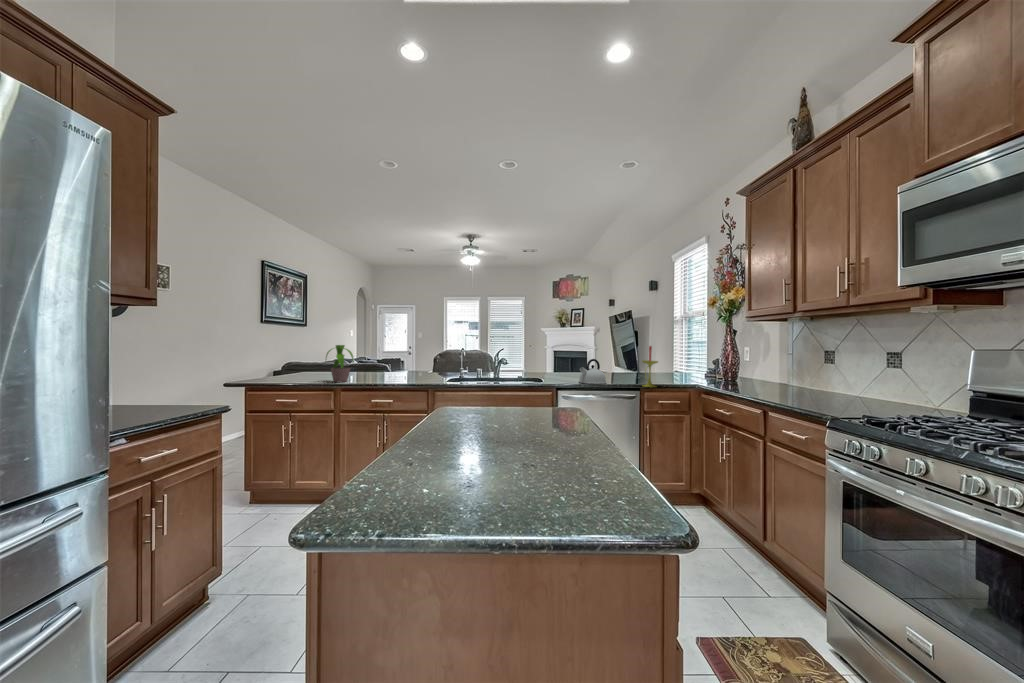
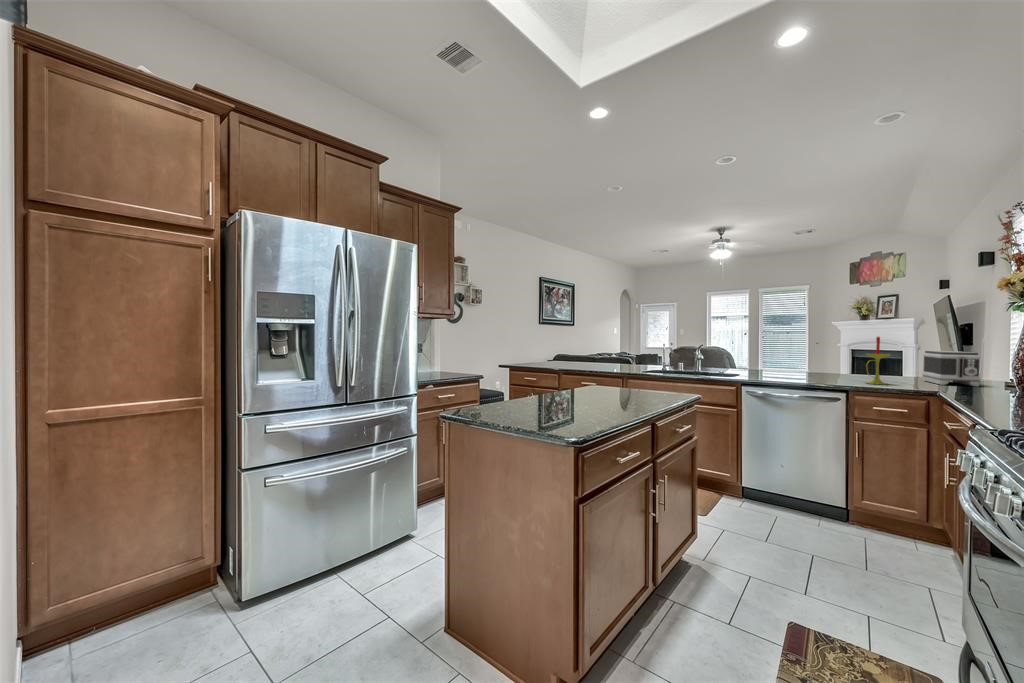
potted plant: present [326,345,353,382] -> none [561,338,585,367]
toaster: none [662,357,702,384] -> present [922,351,980,386]
kettle: present [579,359,606,384] -> none [789,352,827,379]

